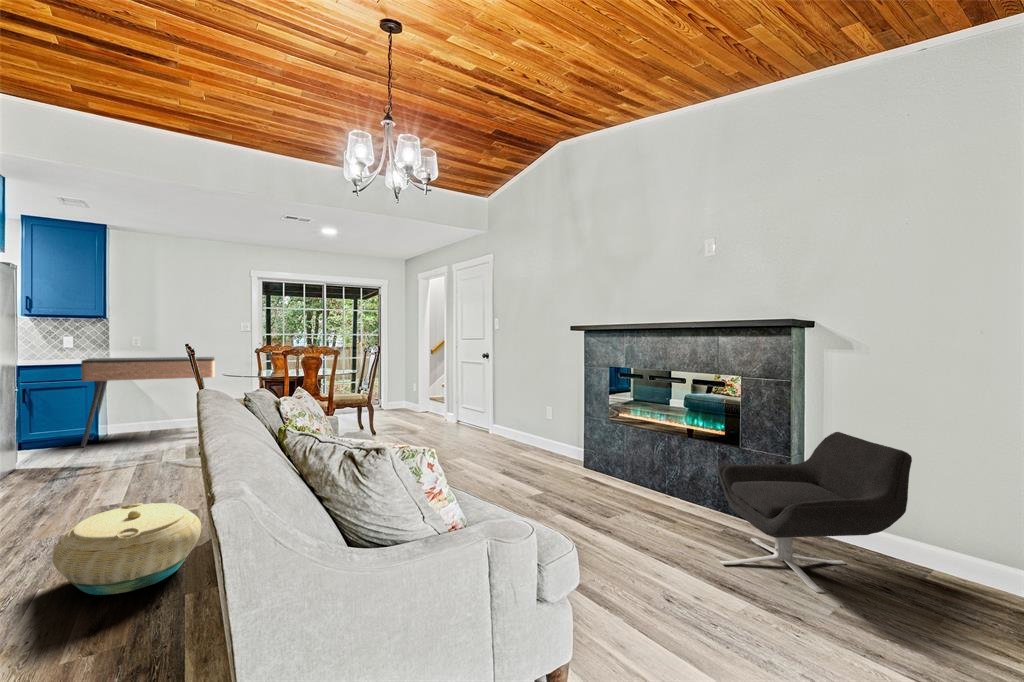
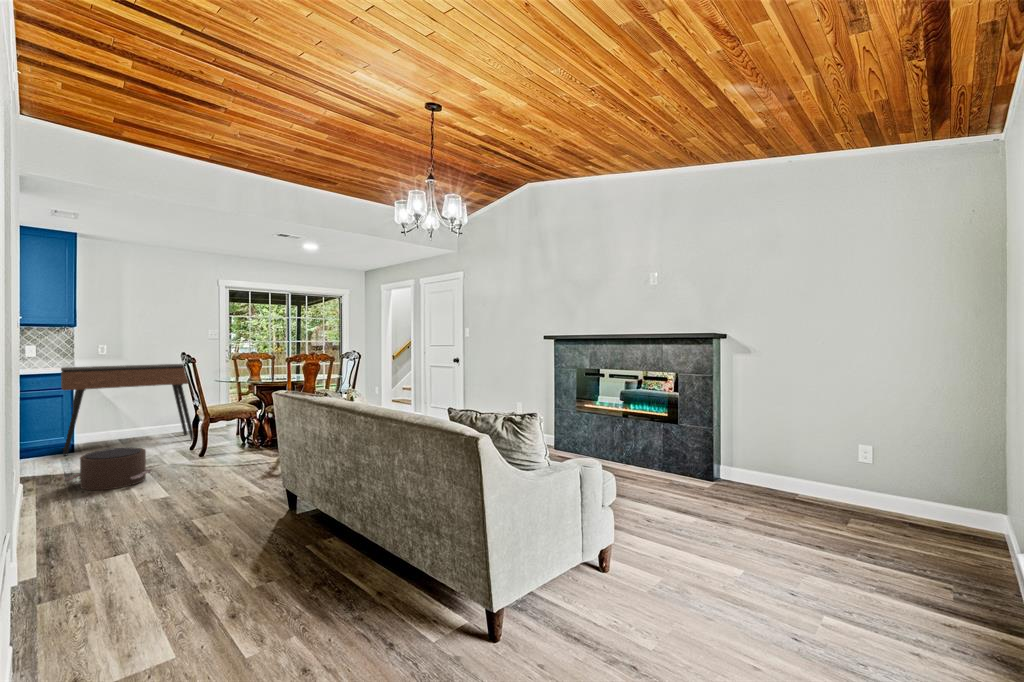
lounge chair: present [717,432,912,593] -> none [666,409,787,510]
pouf: none [33,444,127,489] -> present [66,448,152,490]
basket: present [53,503,201,595] -> none [201,484,305,553]

